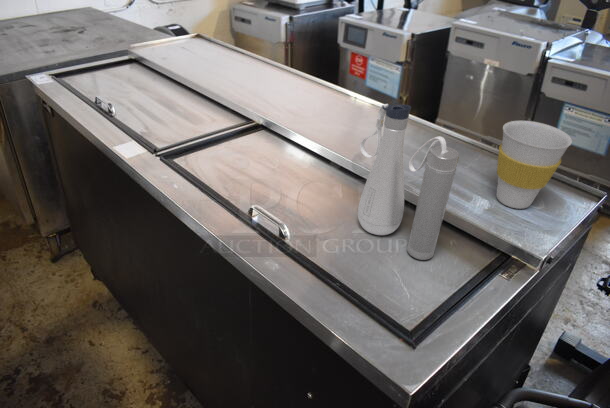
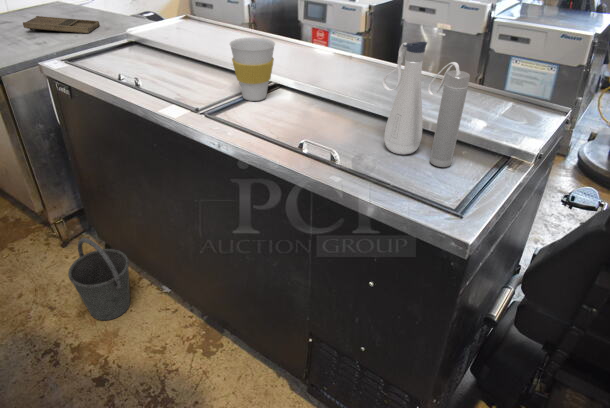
tray: none [38,23,116,45] -> present [23,16,100,33]
cup: present [497,121,572,209] -> present [230,37,275,101]
bucket: none [34,263,102,351] -> present [68,238,130,320]

